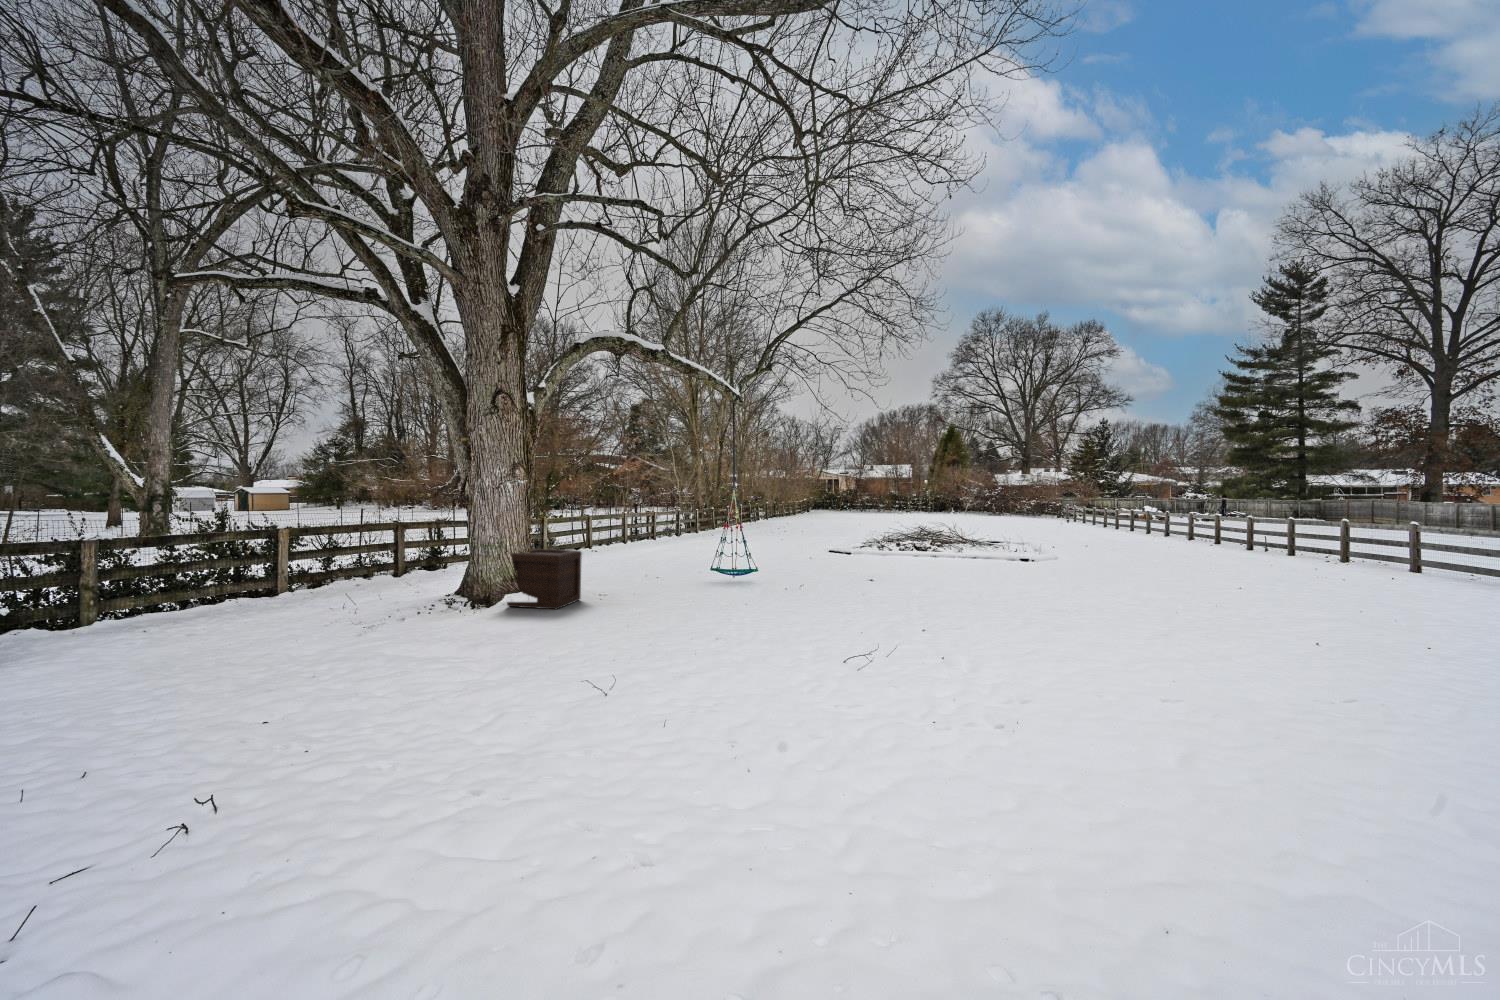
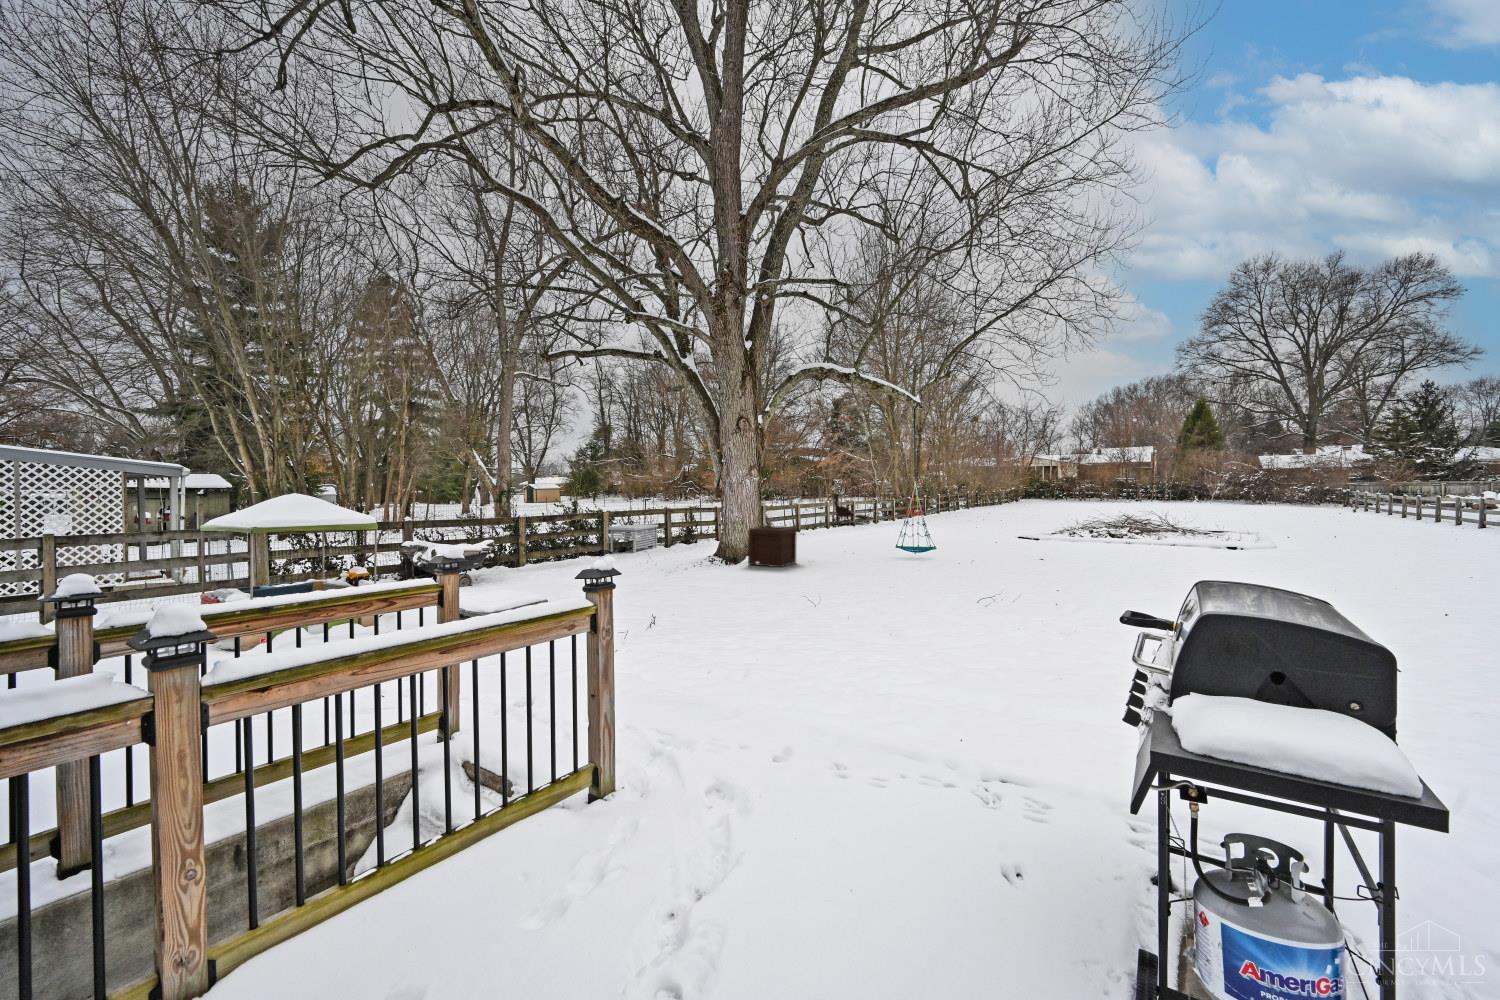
lounge chair: none [630,504,668,539] -> present [833,494,867,524]
storage bench: none [289,545,382,589] -> present [608,524,658,553]

